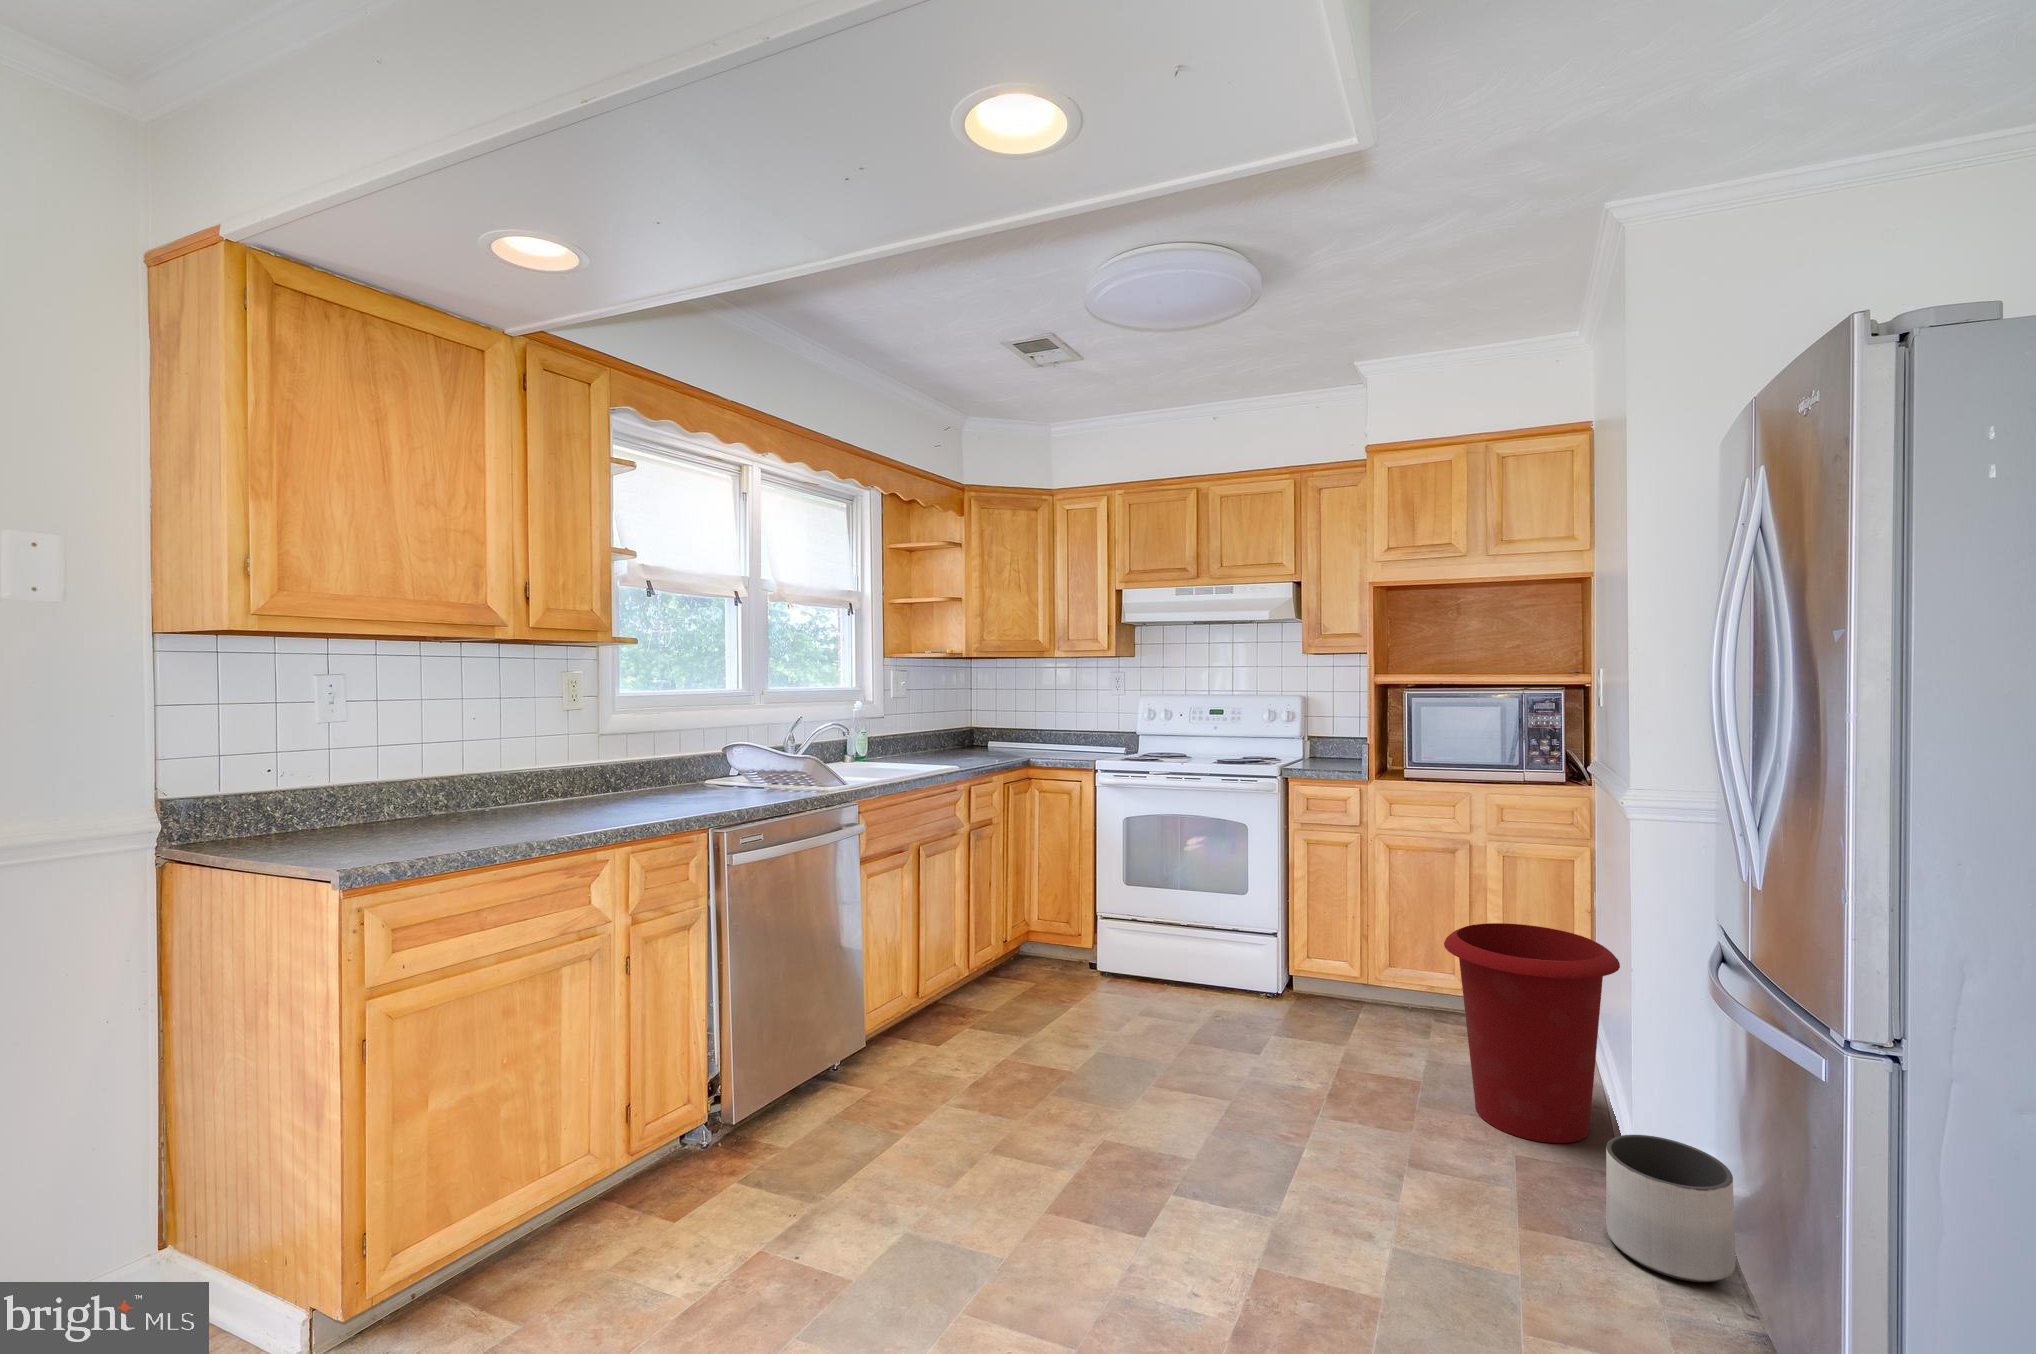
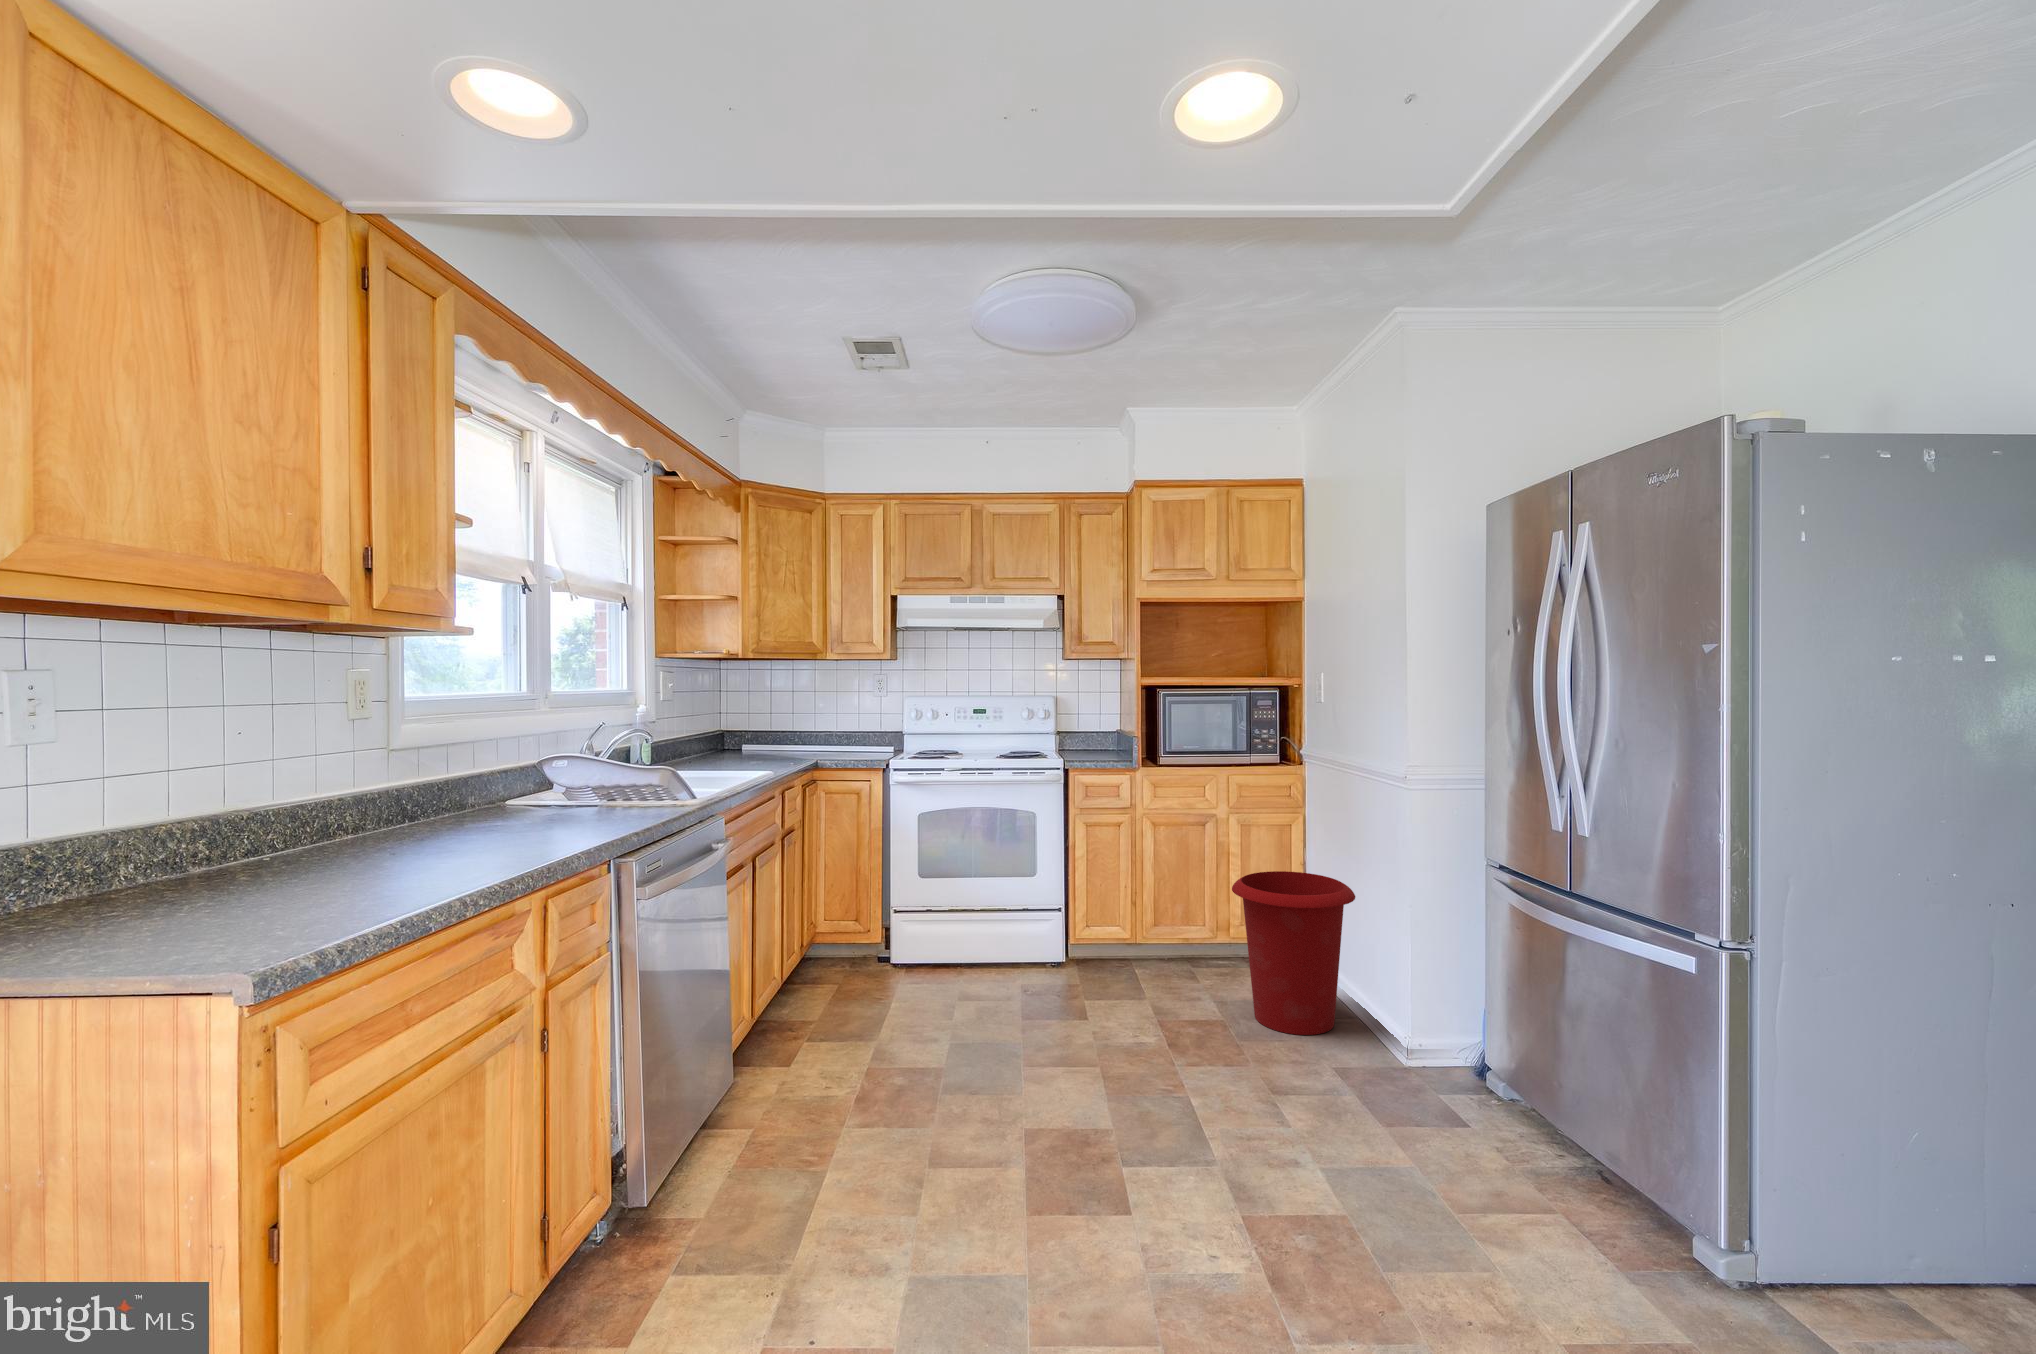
planter: present [1606,1135,1736,1282] -> none [1392,1011,1476,1107]

